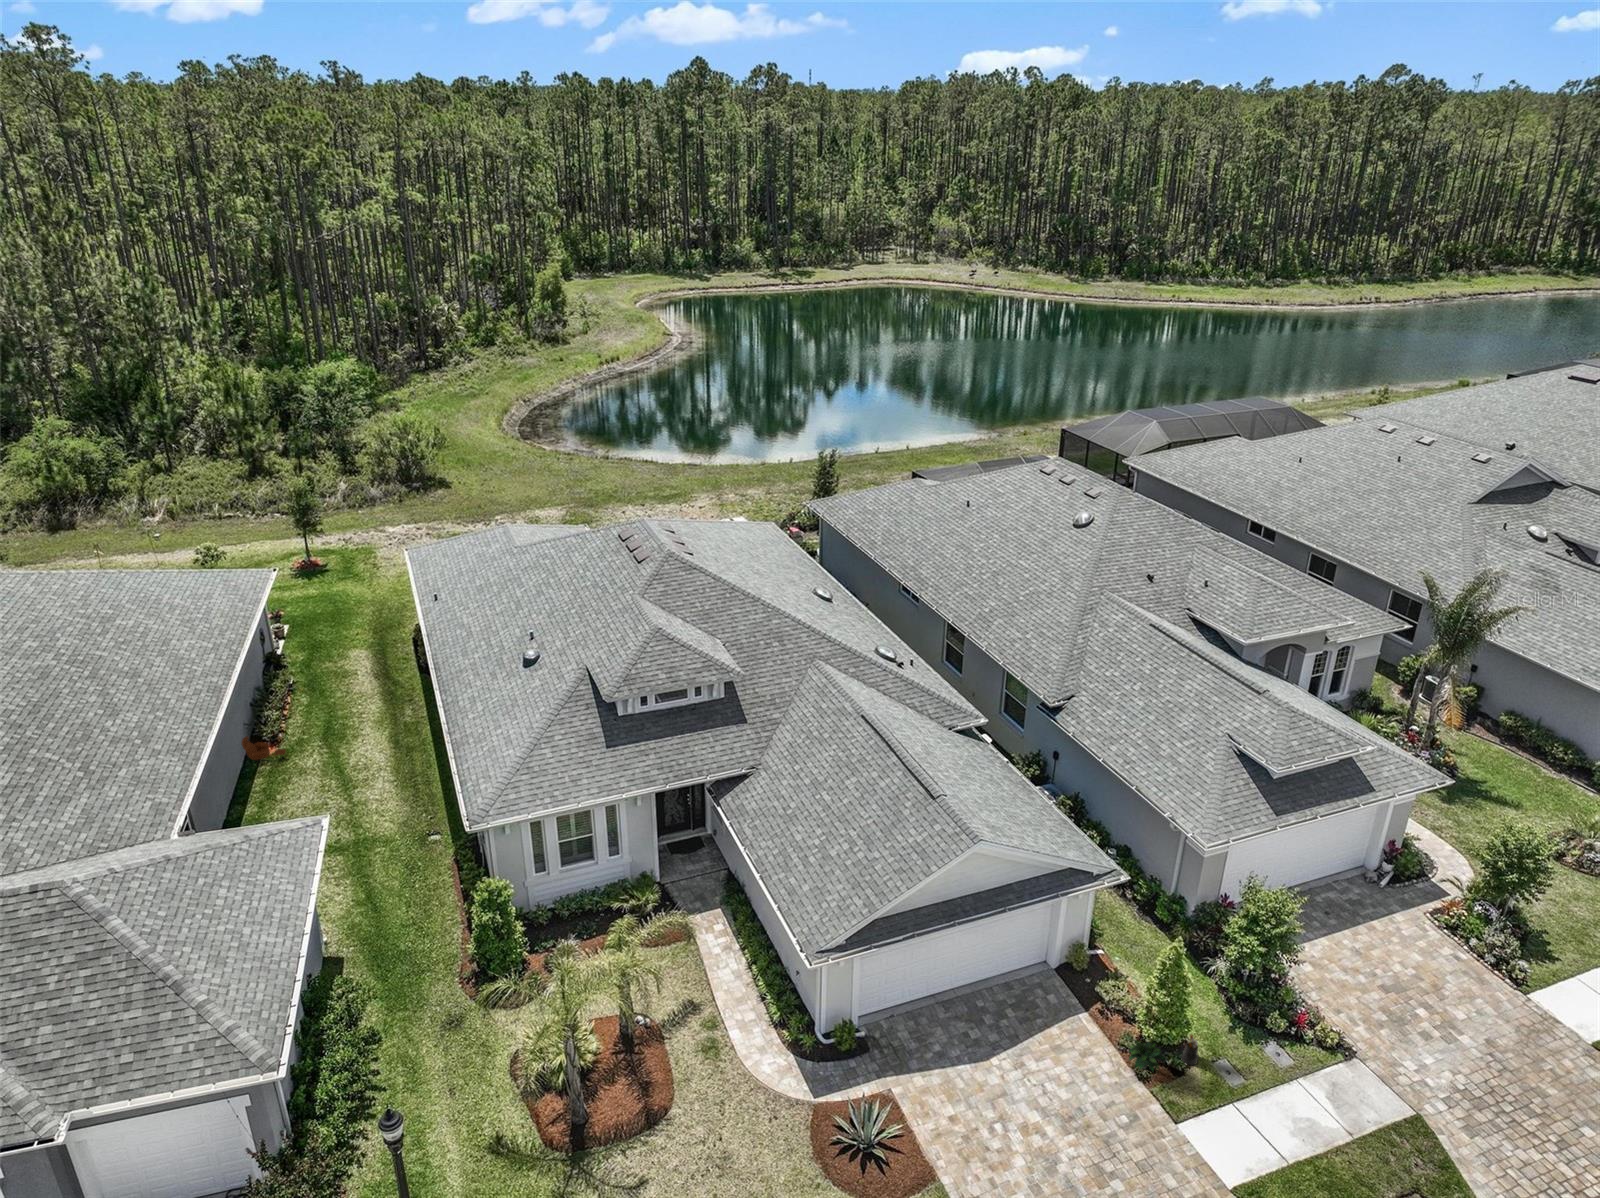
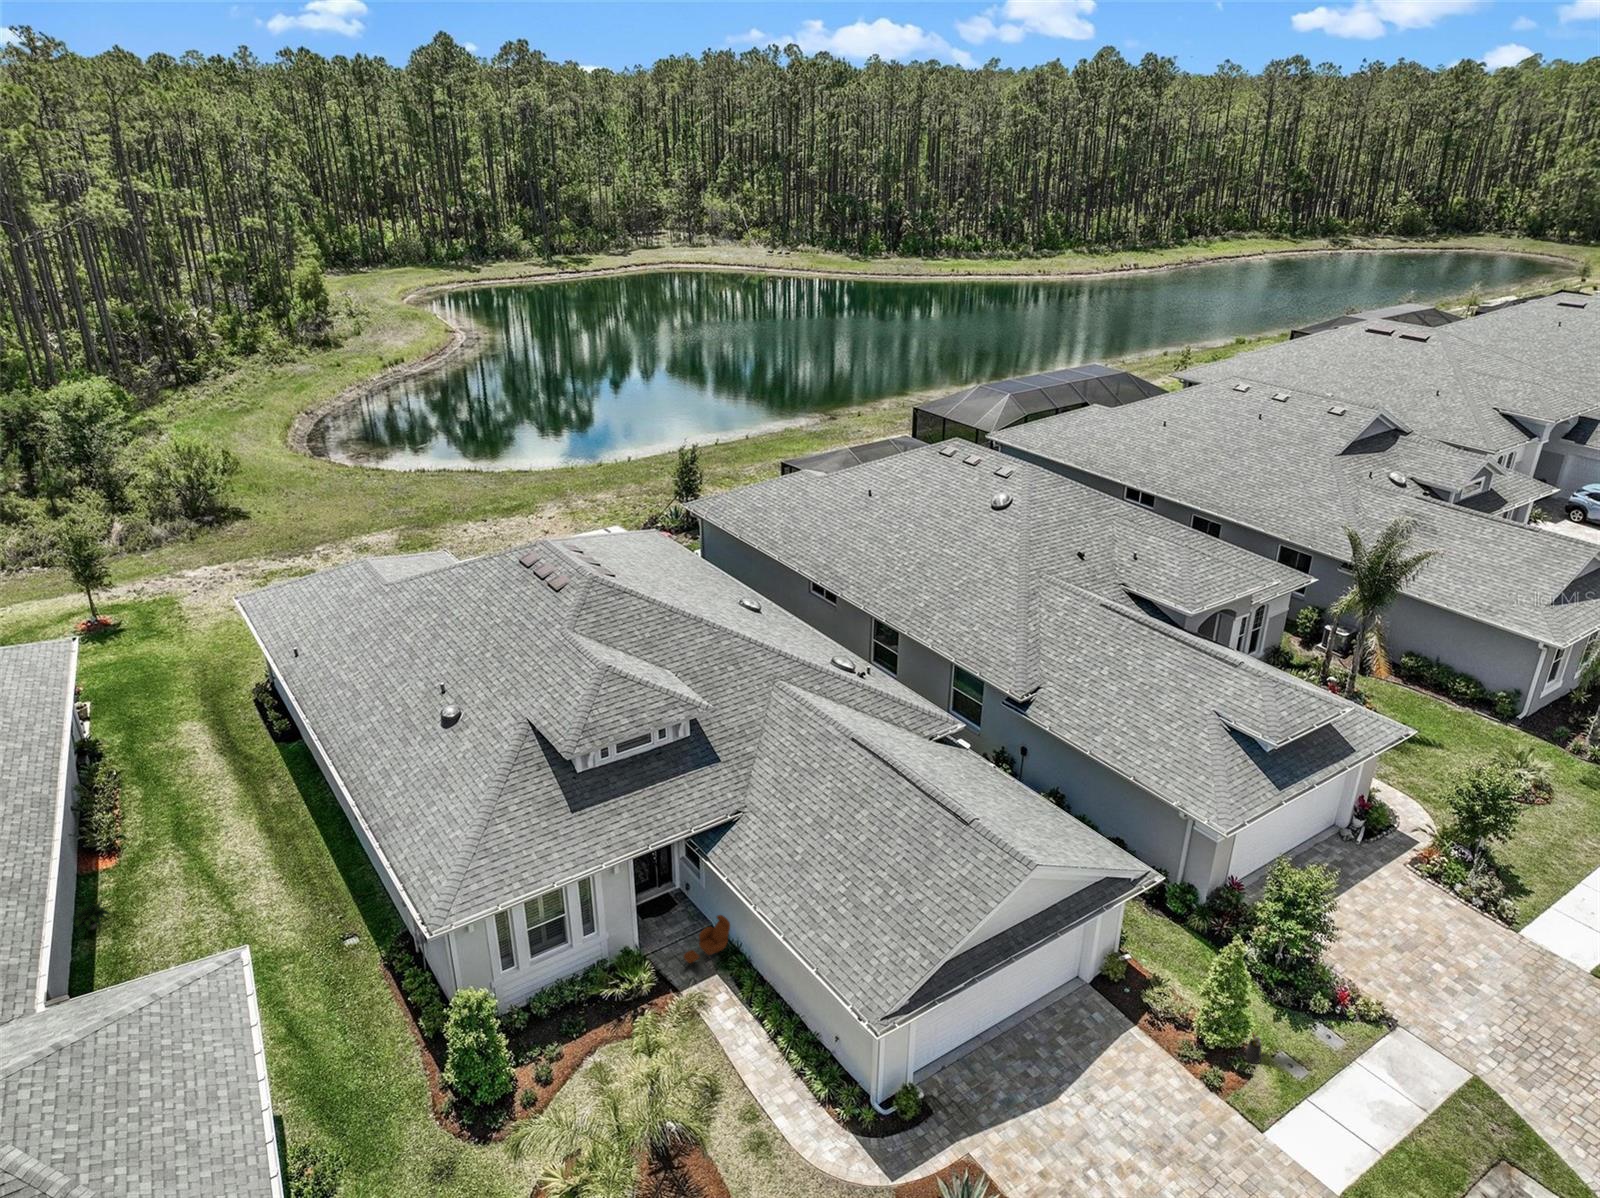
lounge chair: present [242,737,286,762] -> present [684,915,730,966]
potted plant: present [1129,1040,1166,1073] -> present [74,901,110,934]

